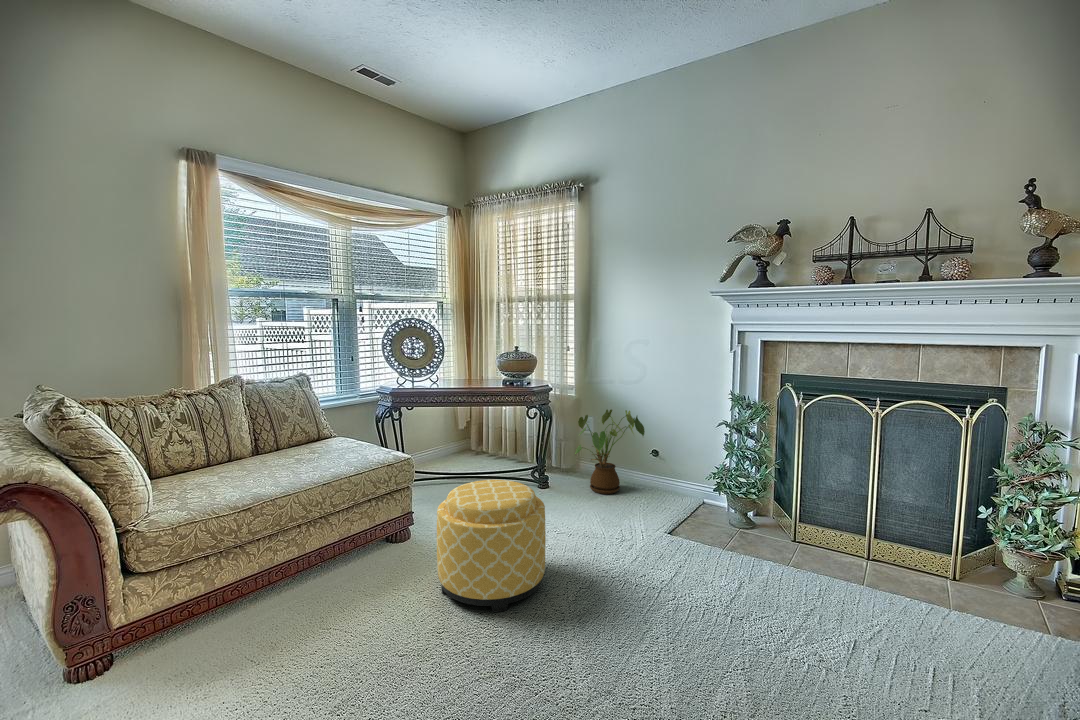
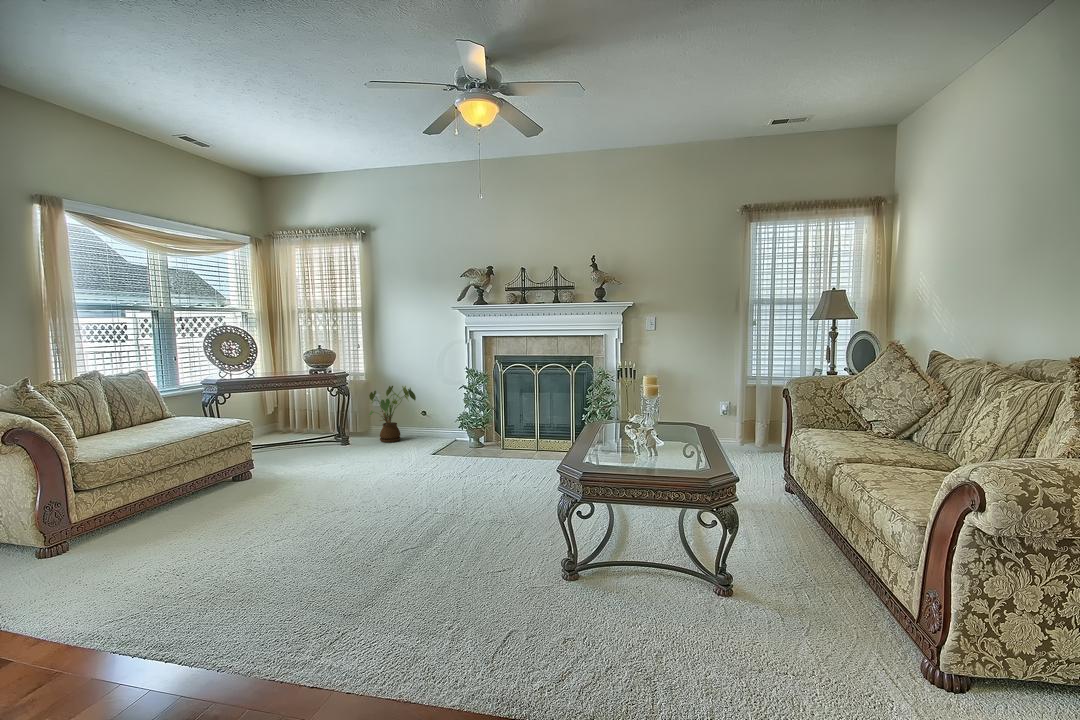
ottoman: present [437,480,546,612] -> none [285,424,357,494]

